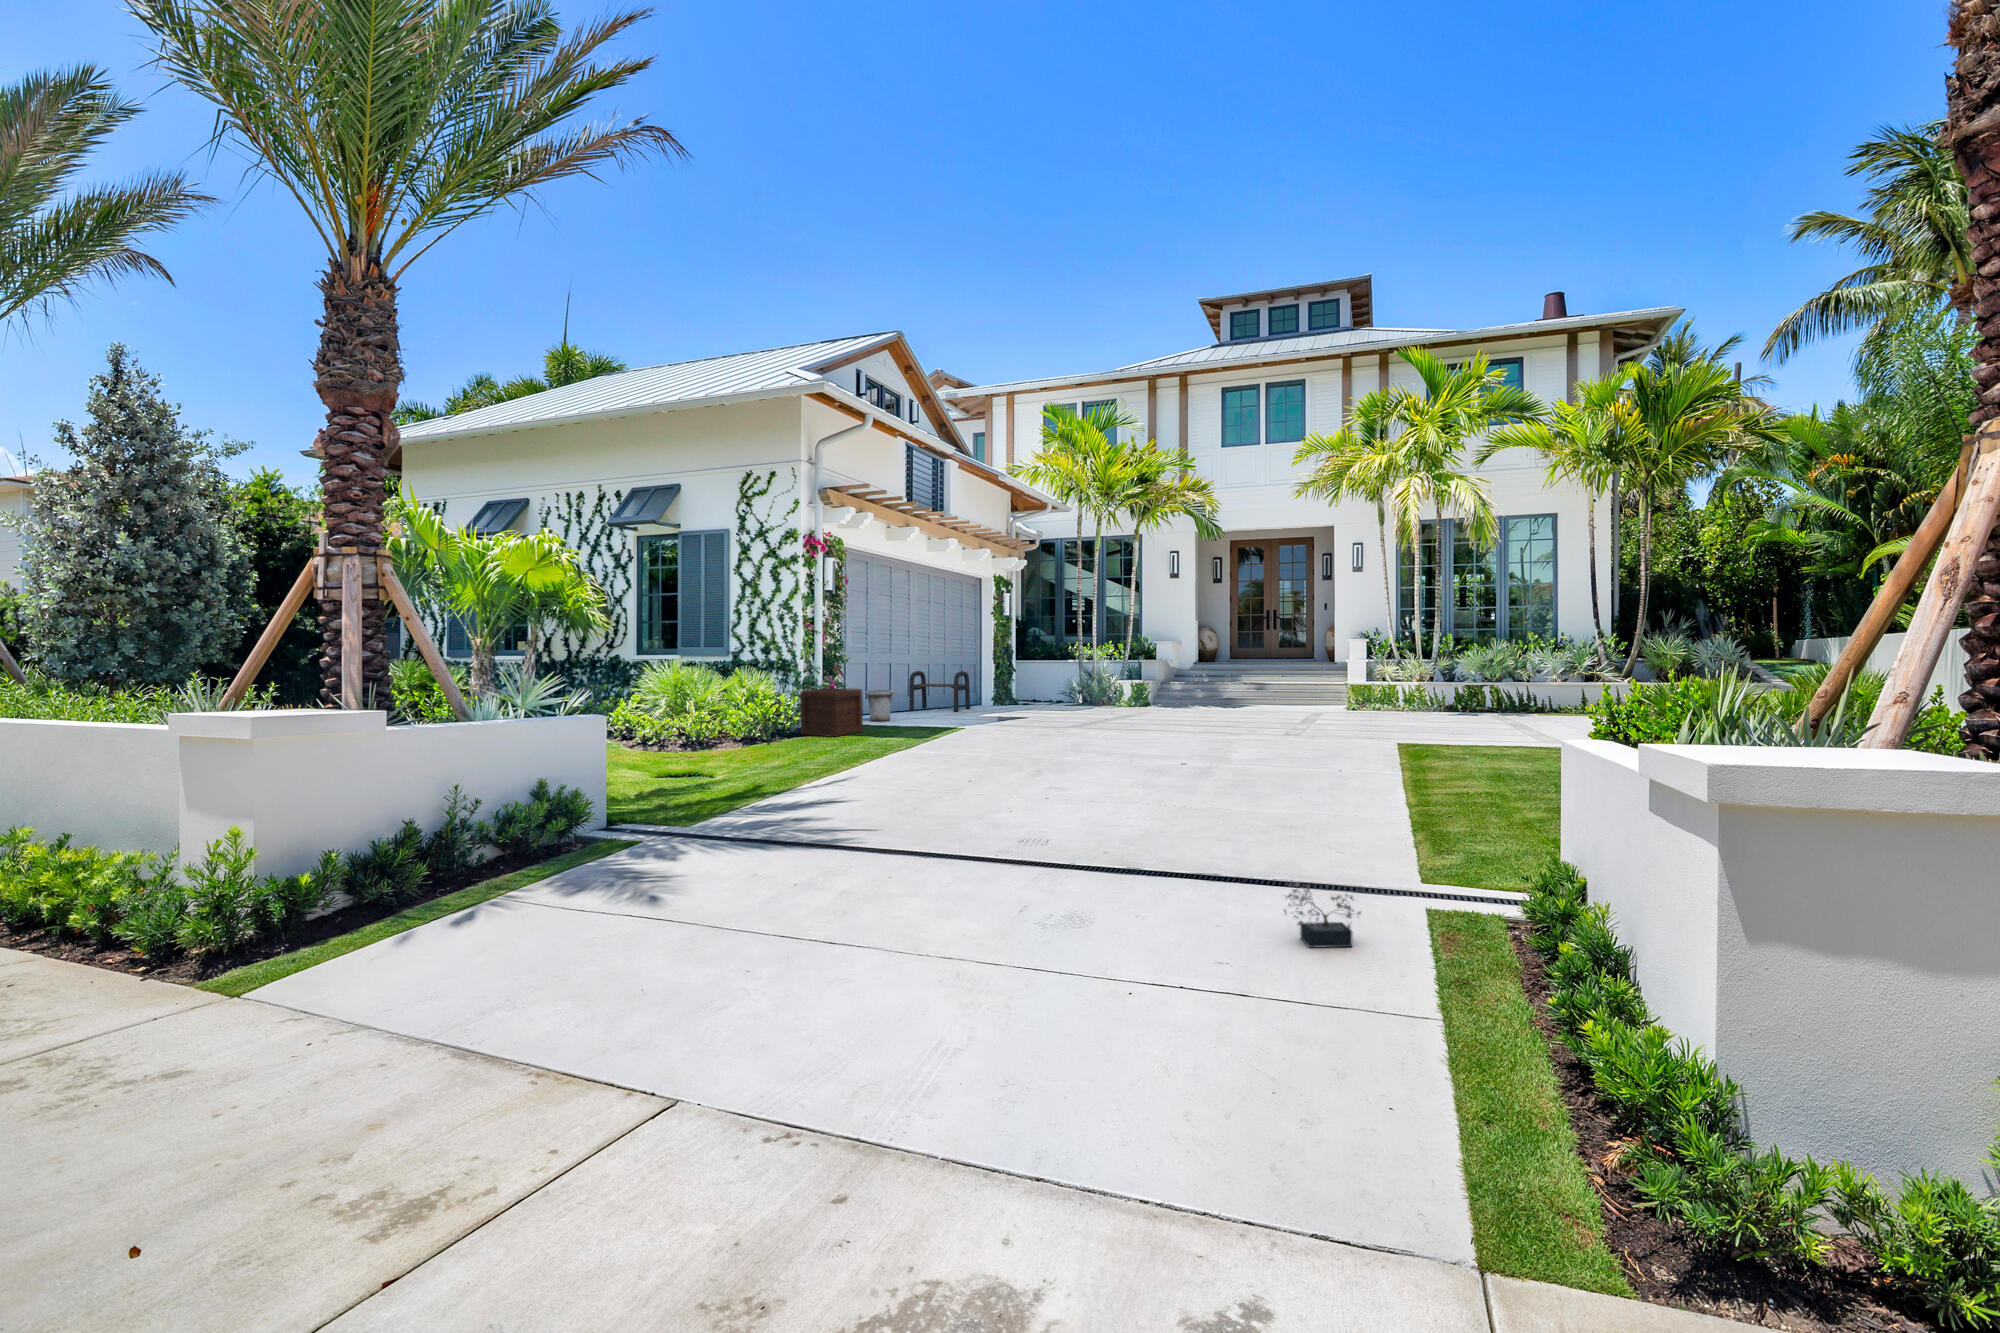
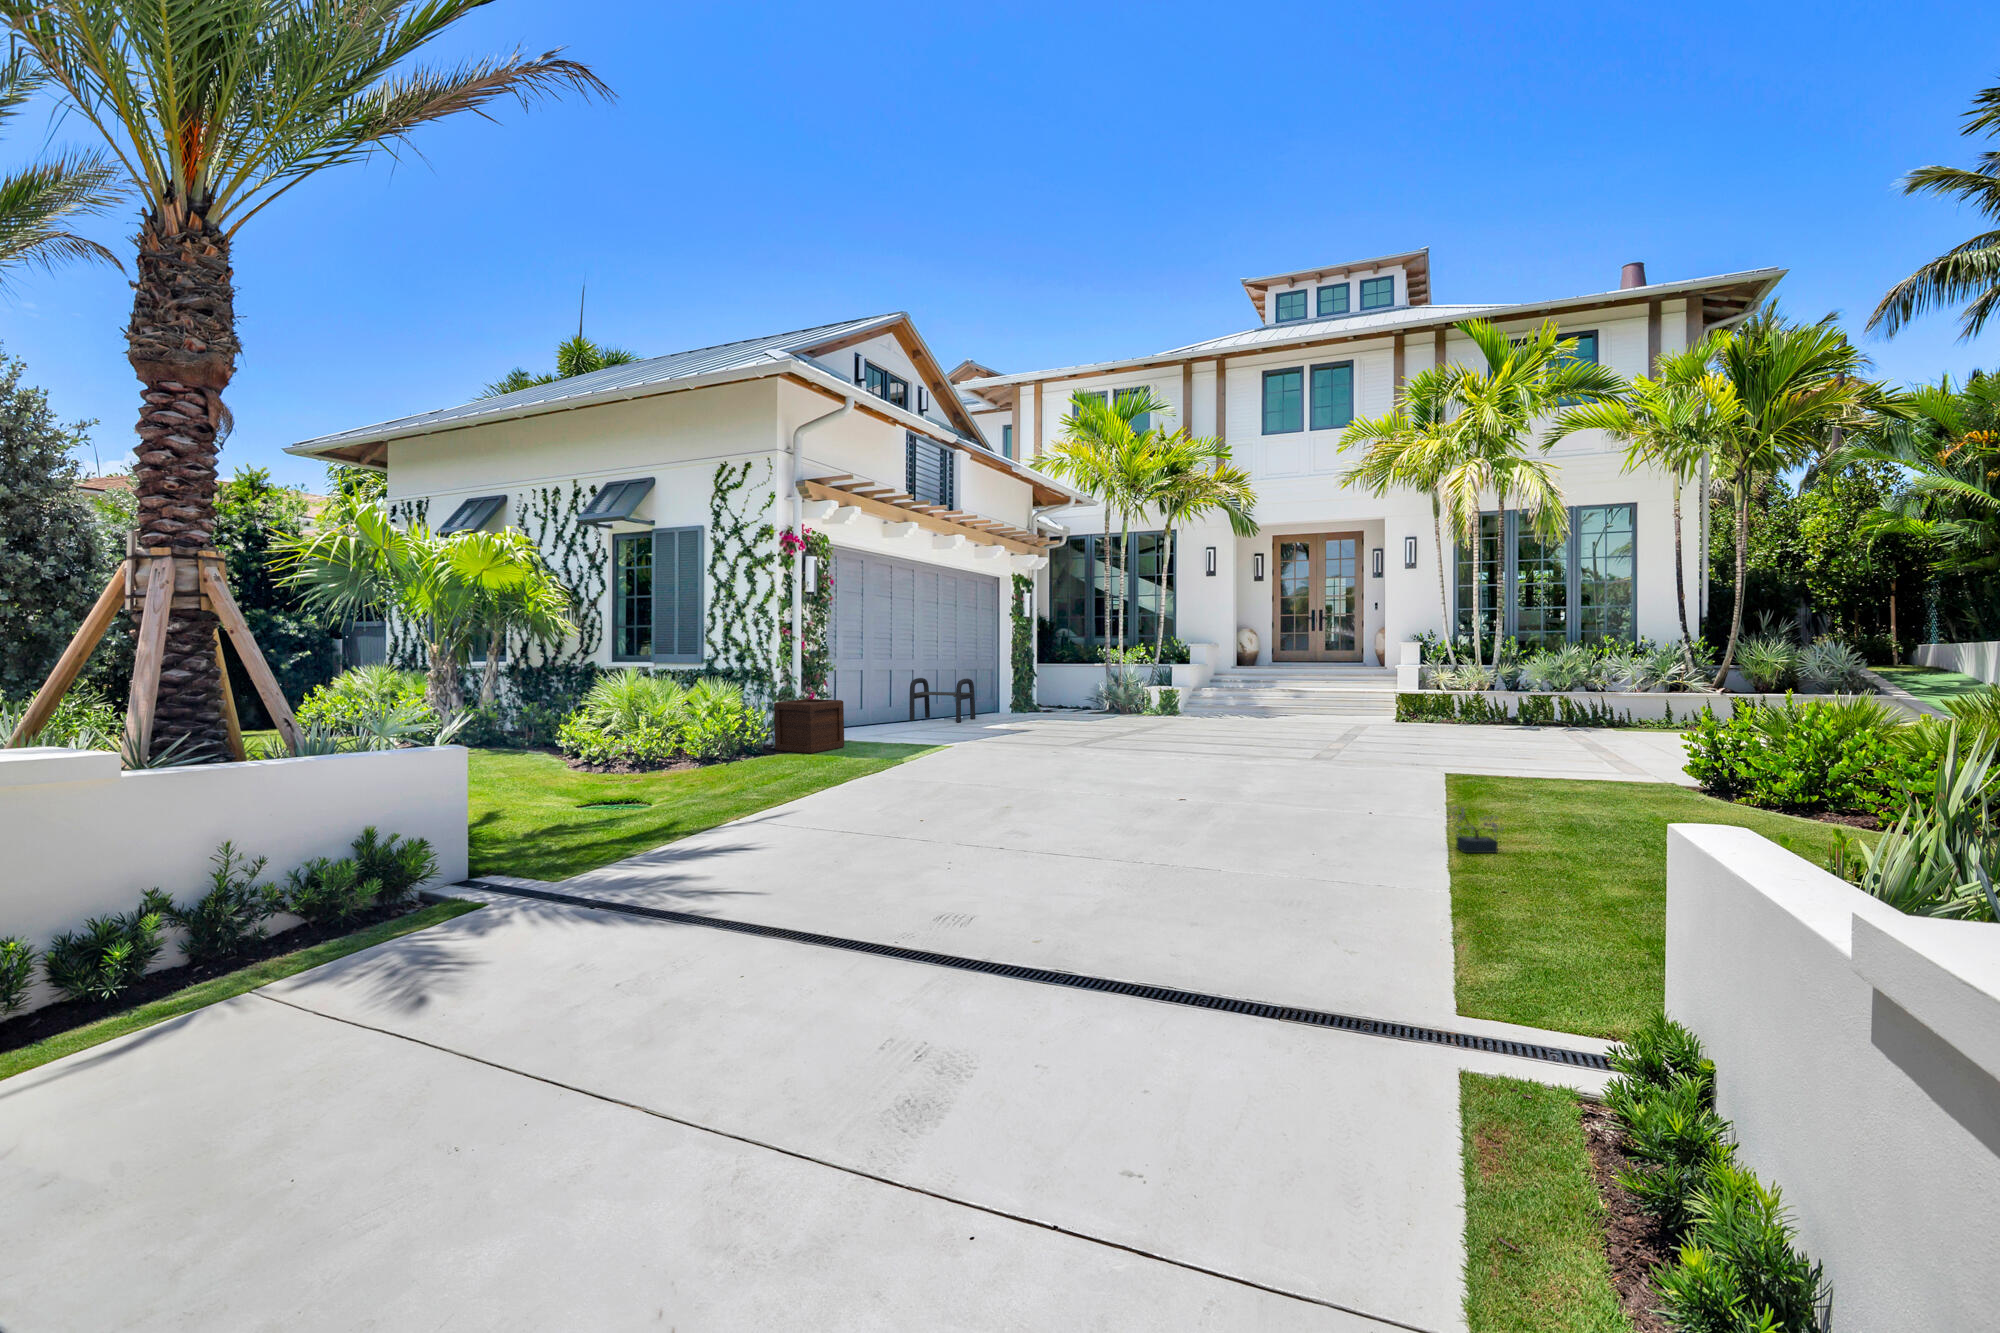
trash can: present [865,690,895,722] -> none [855,700,887,734]
decorative plant: present [1284,882,1361,948] -> present [1447,806,1503,853]

